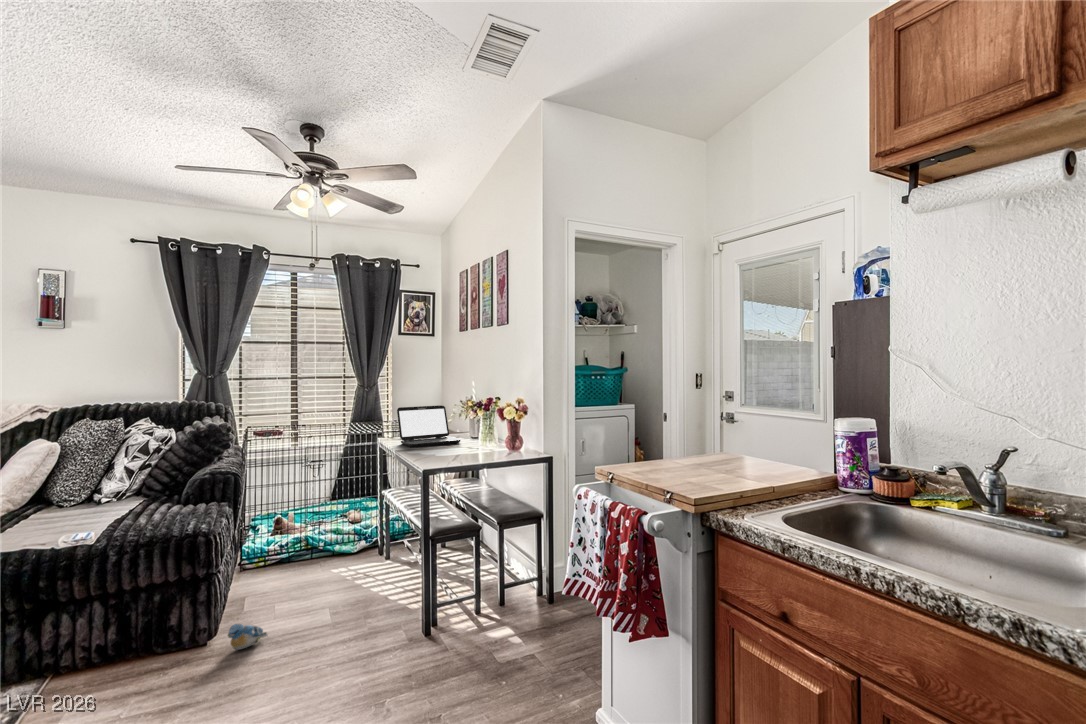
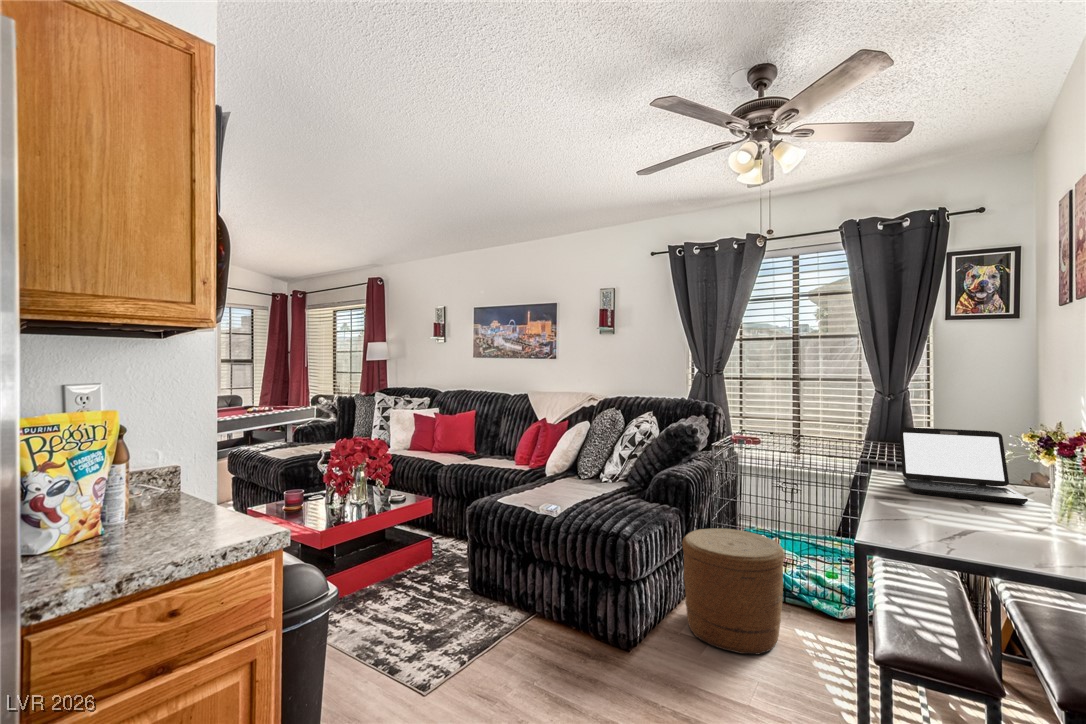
woven basket: none [242,505,331,606] -> present [682,528,785,654]
plush toy: present [228,624,268,650] -> none [634,647,678,681]

